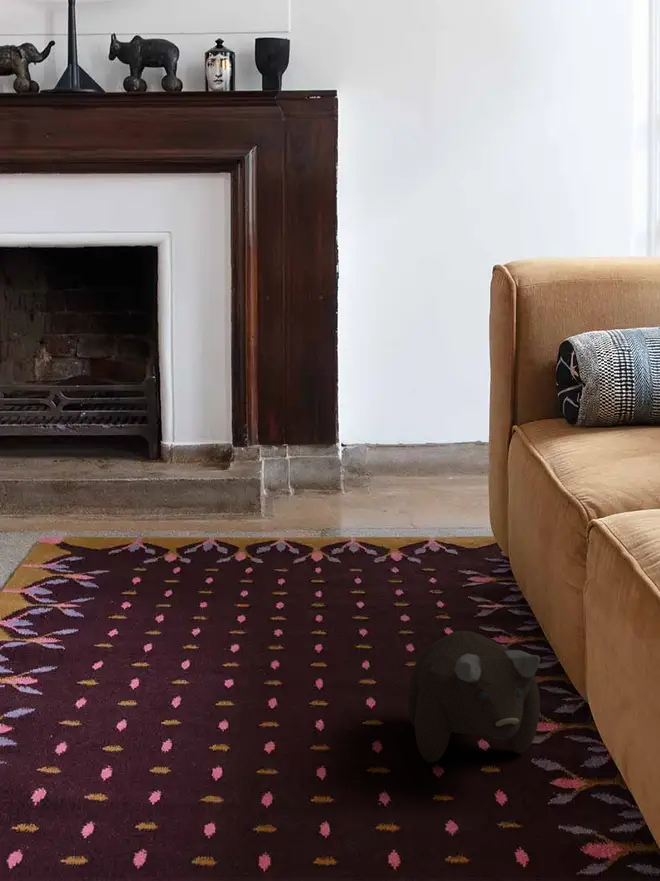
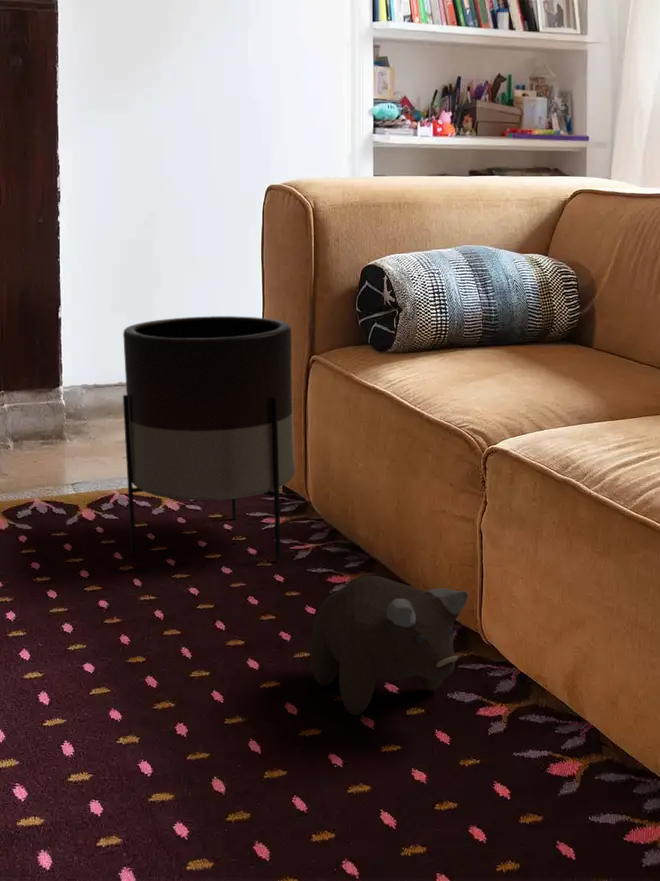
planter: none [328,383,487,615] -> present [123,316,295,560]

